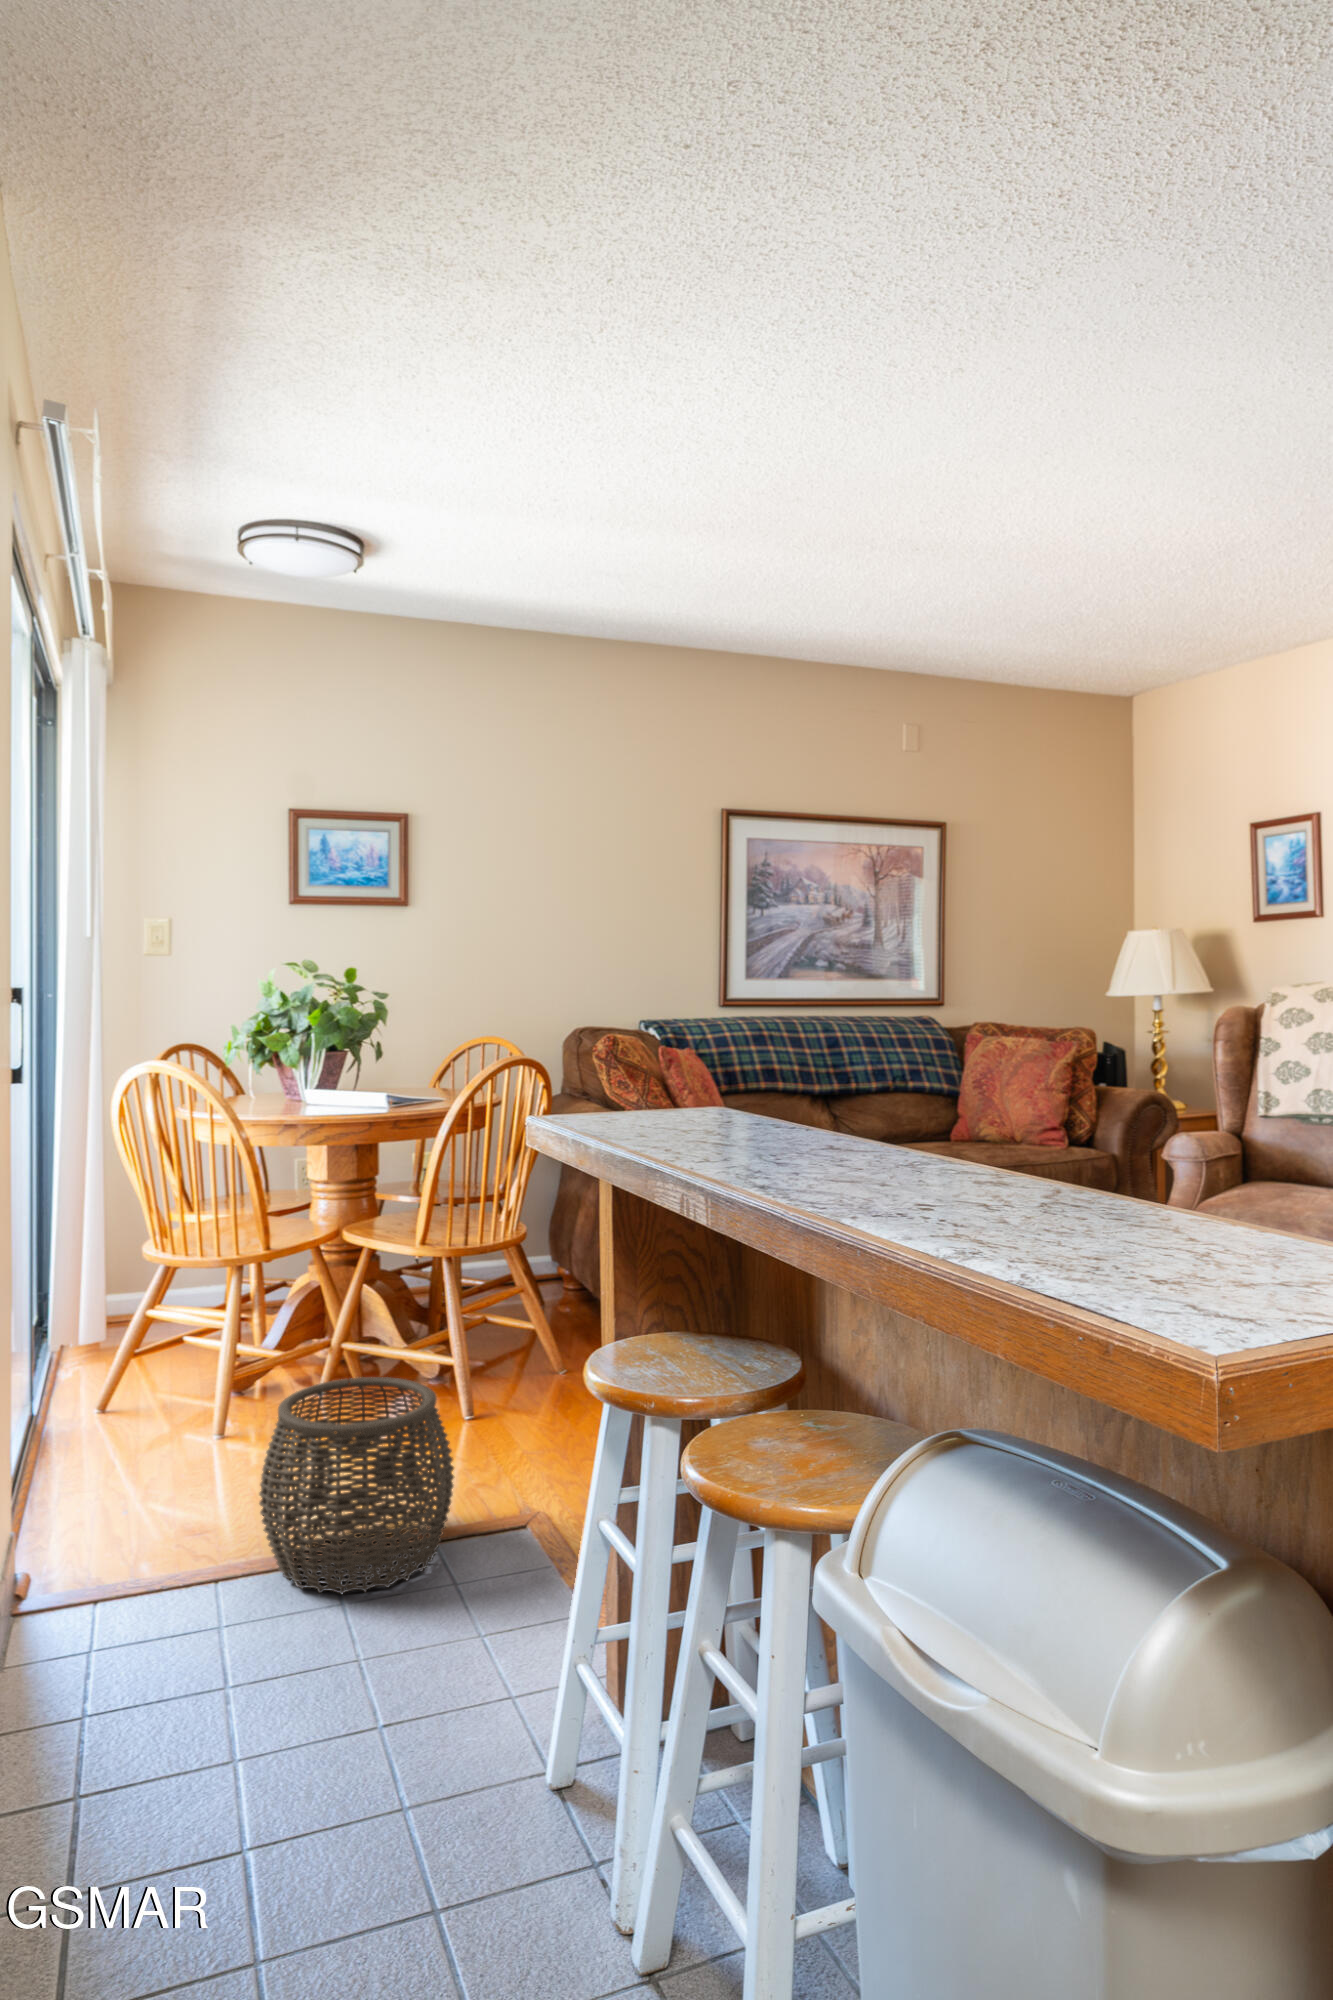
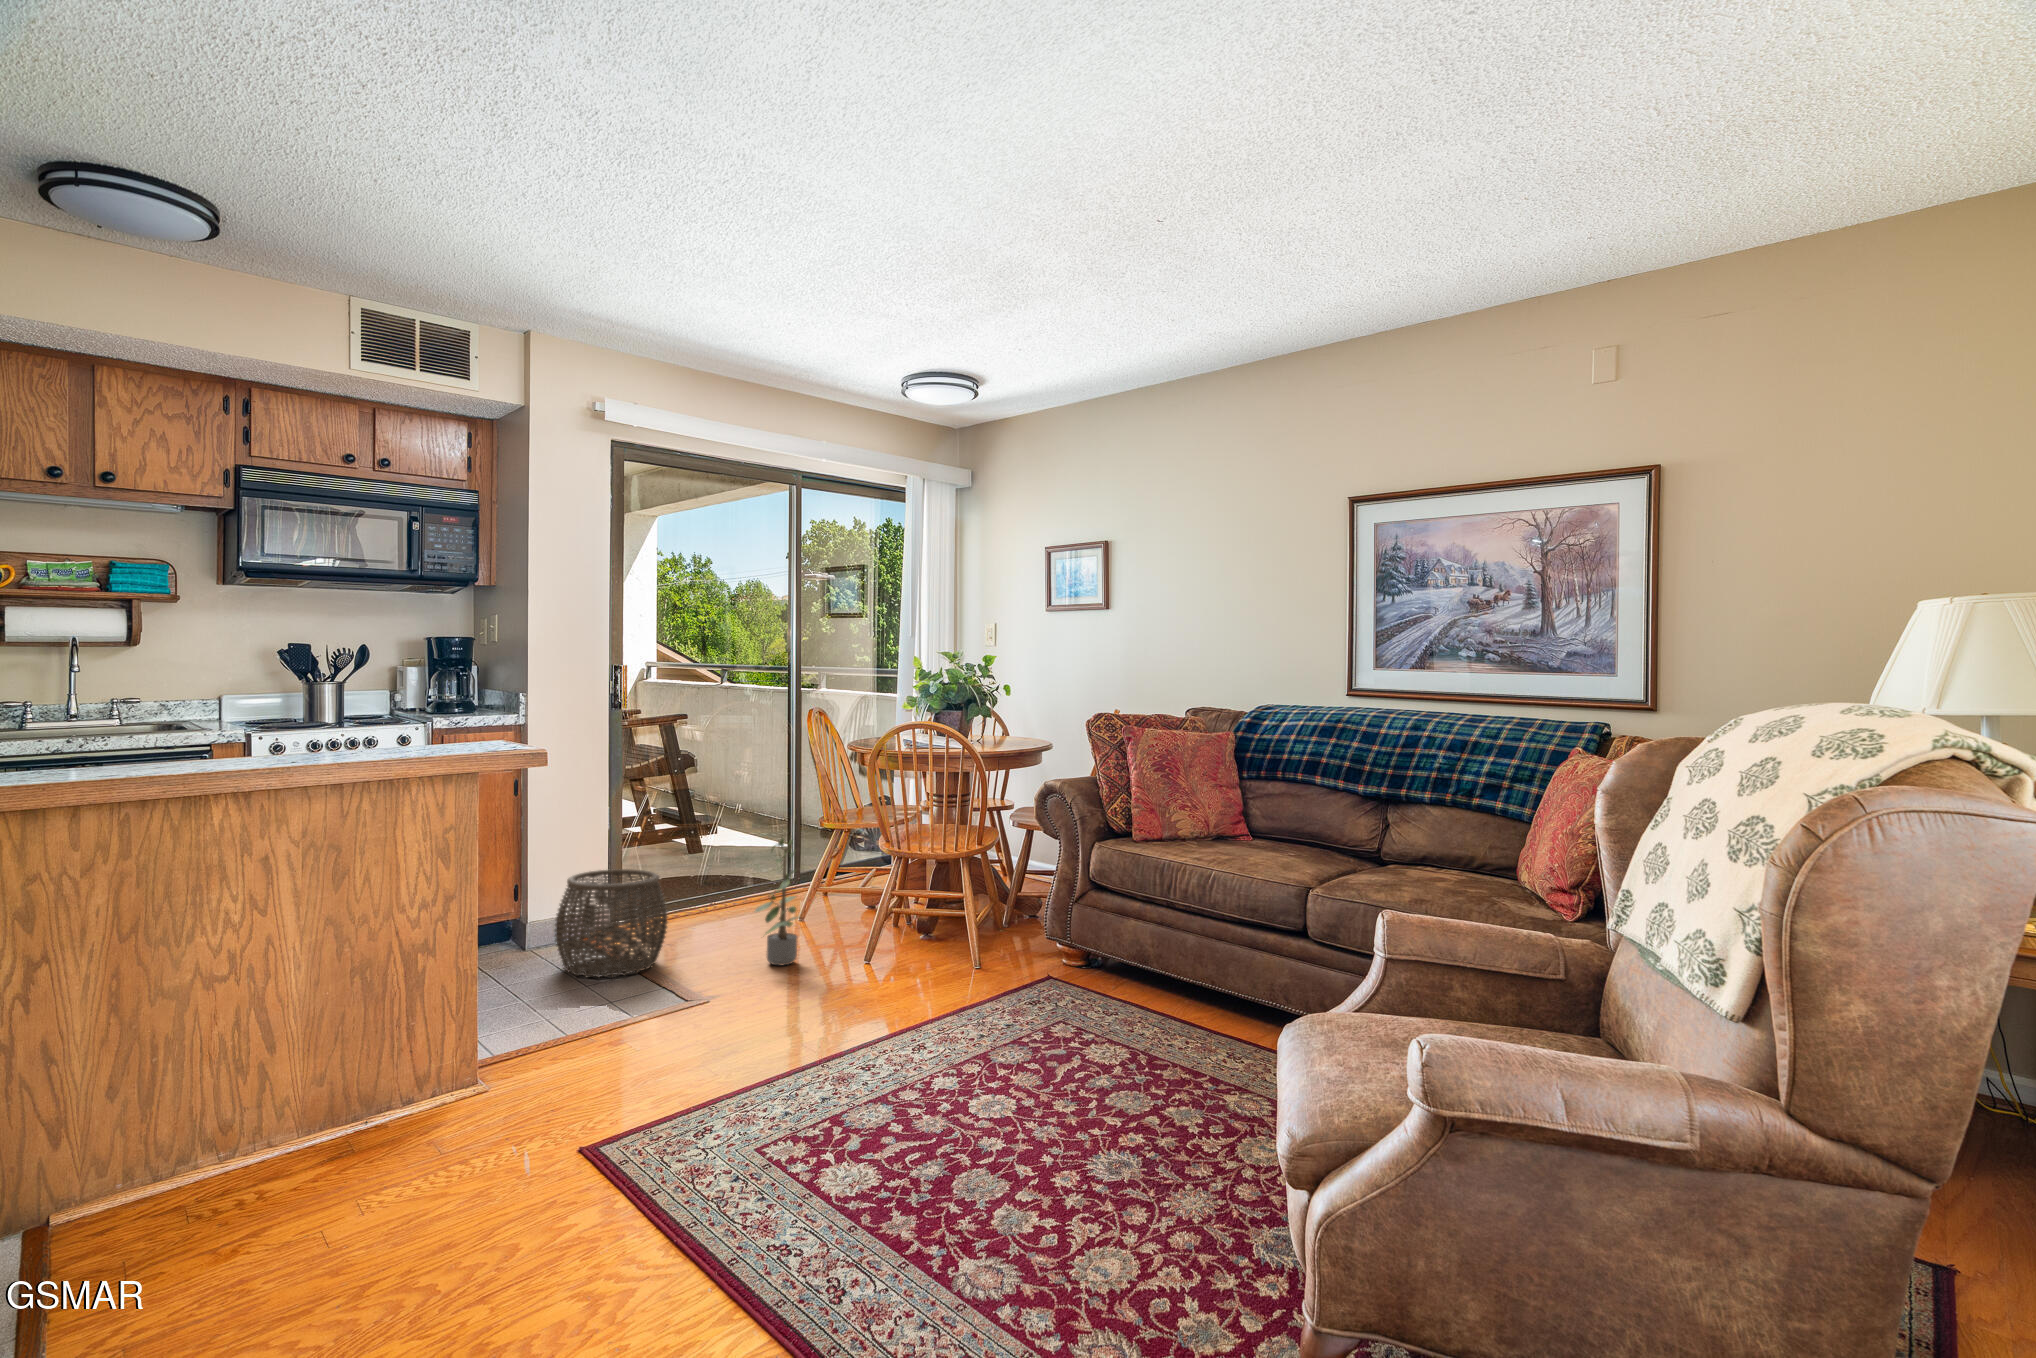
potted plant: none [429,1257,551,1459] -> present [754,838,797,966]

